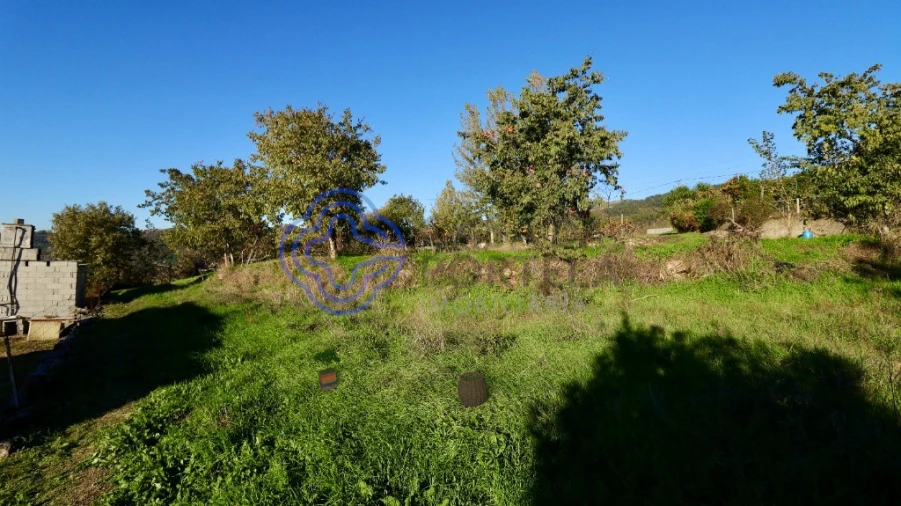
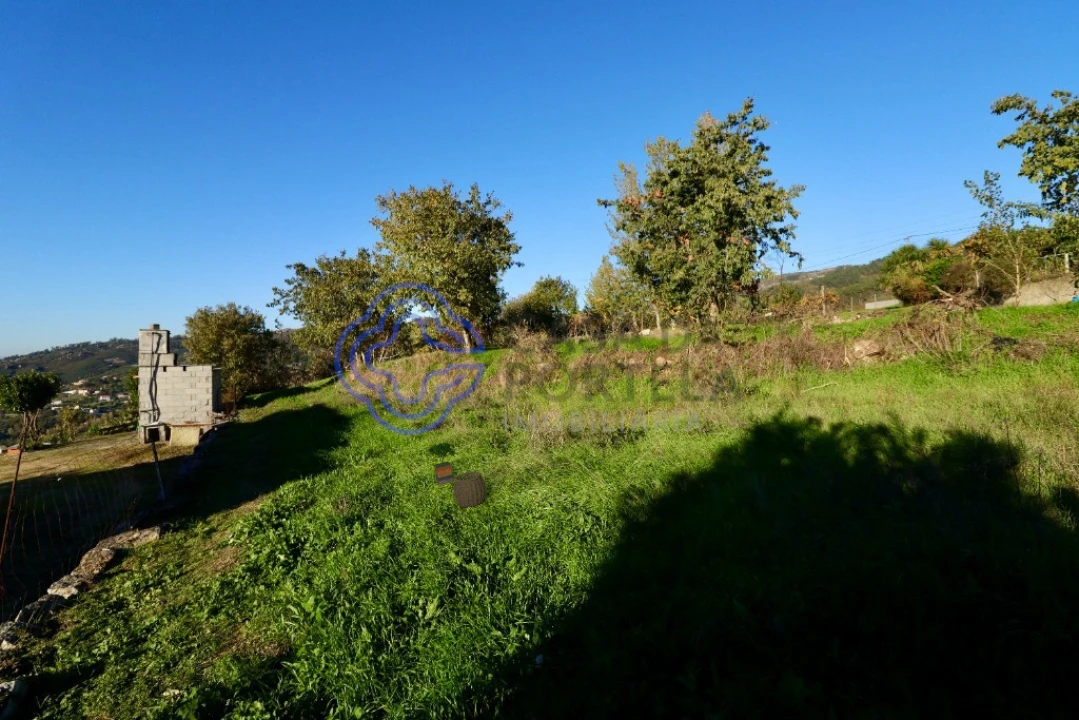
woven basket: present [457,372,488,406] -> present [453,472,486,507]

